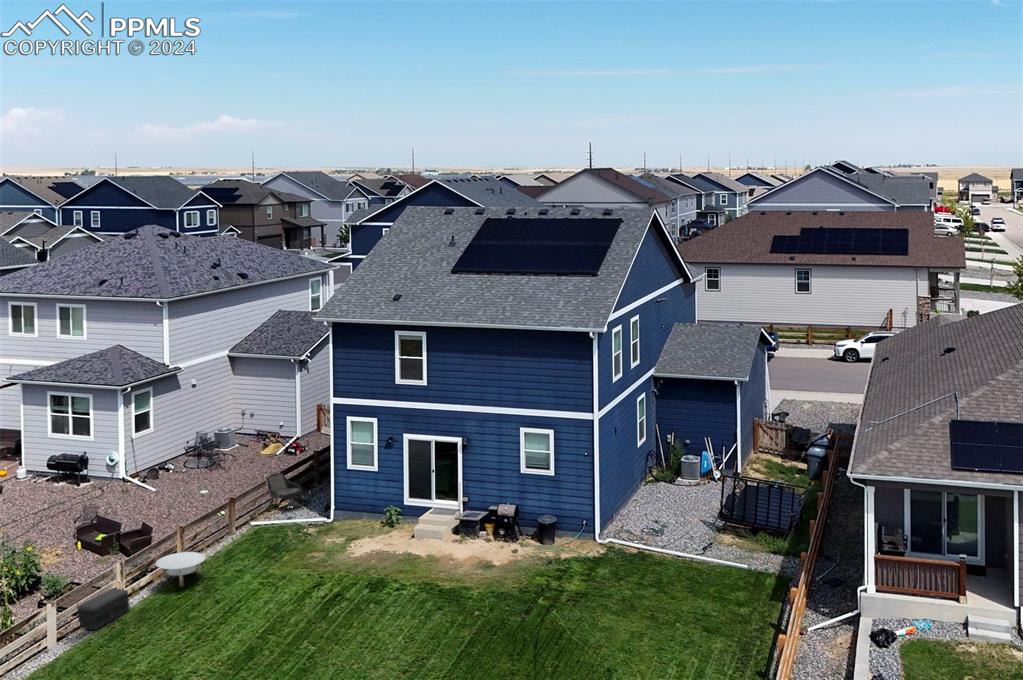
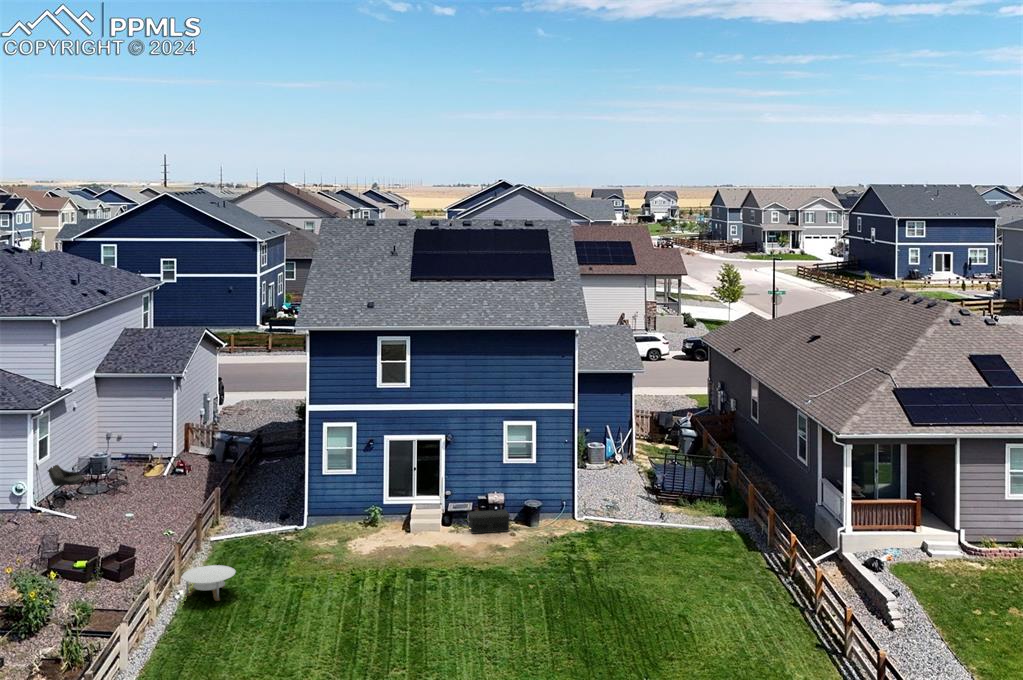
lounge chair: present [266,473,303,513] -> present [48,465,84,499]
storage bench: present [78,588,129,630] -> present [469,510,509,534]

